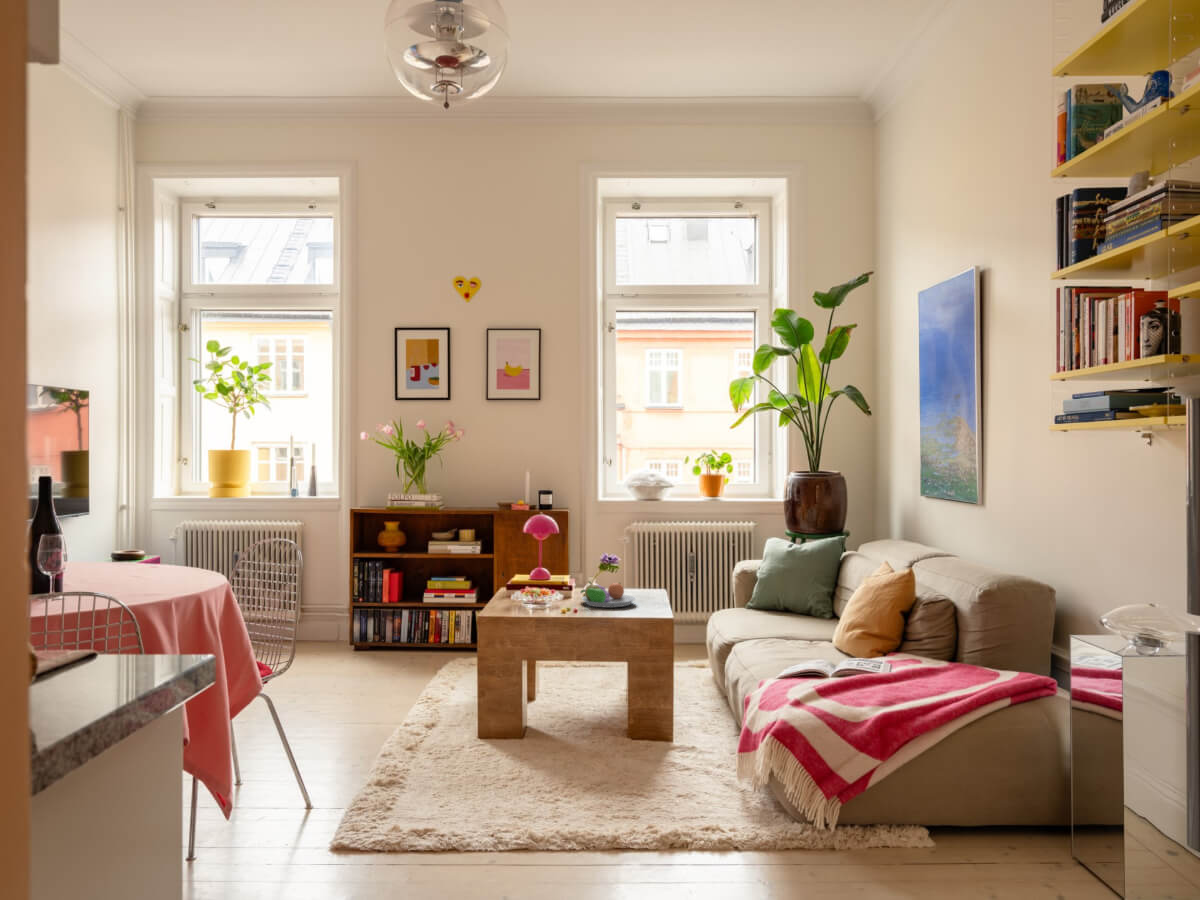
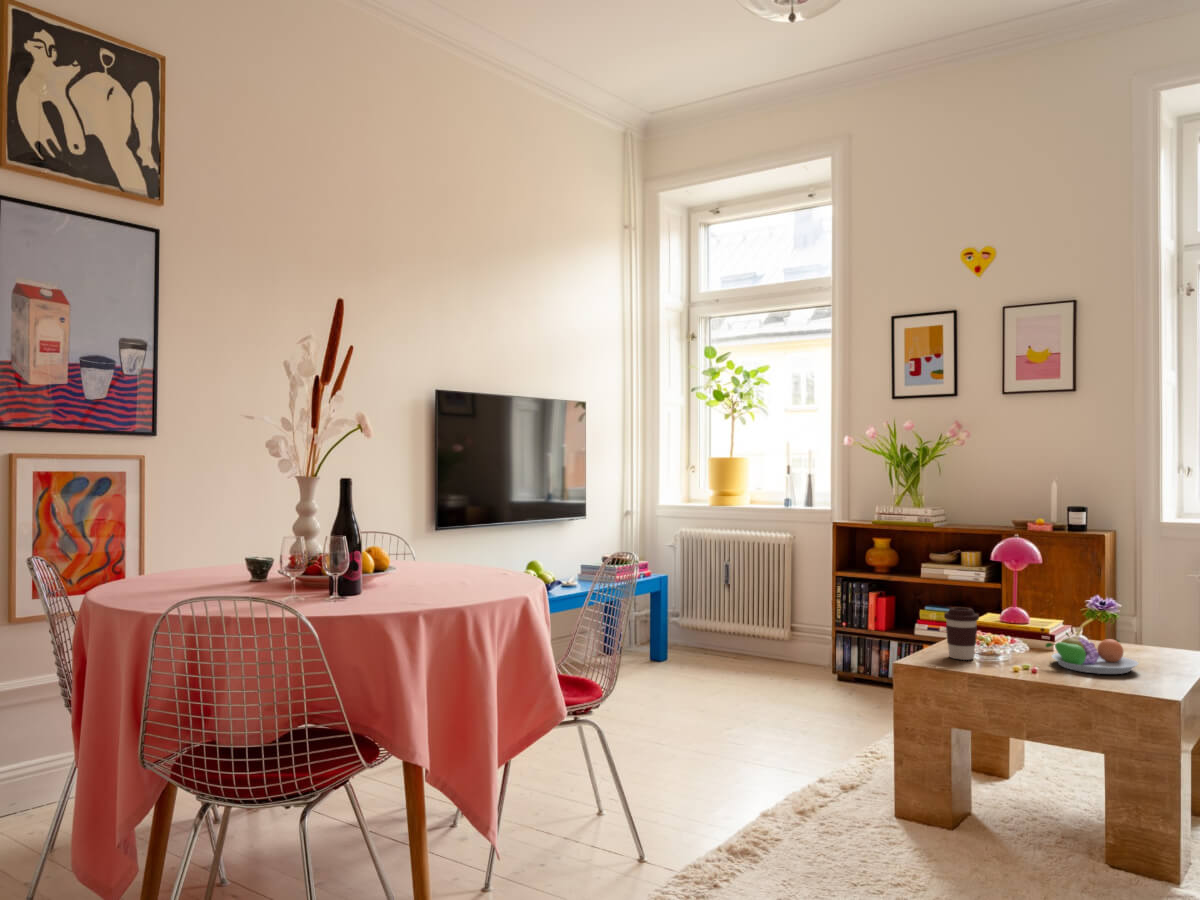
coffee cup: none [512,570,537,609] -> present [944,607,979,660]

